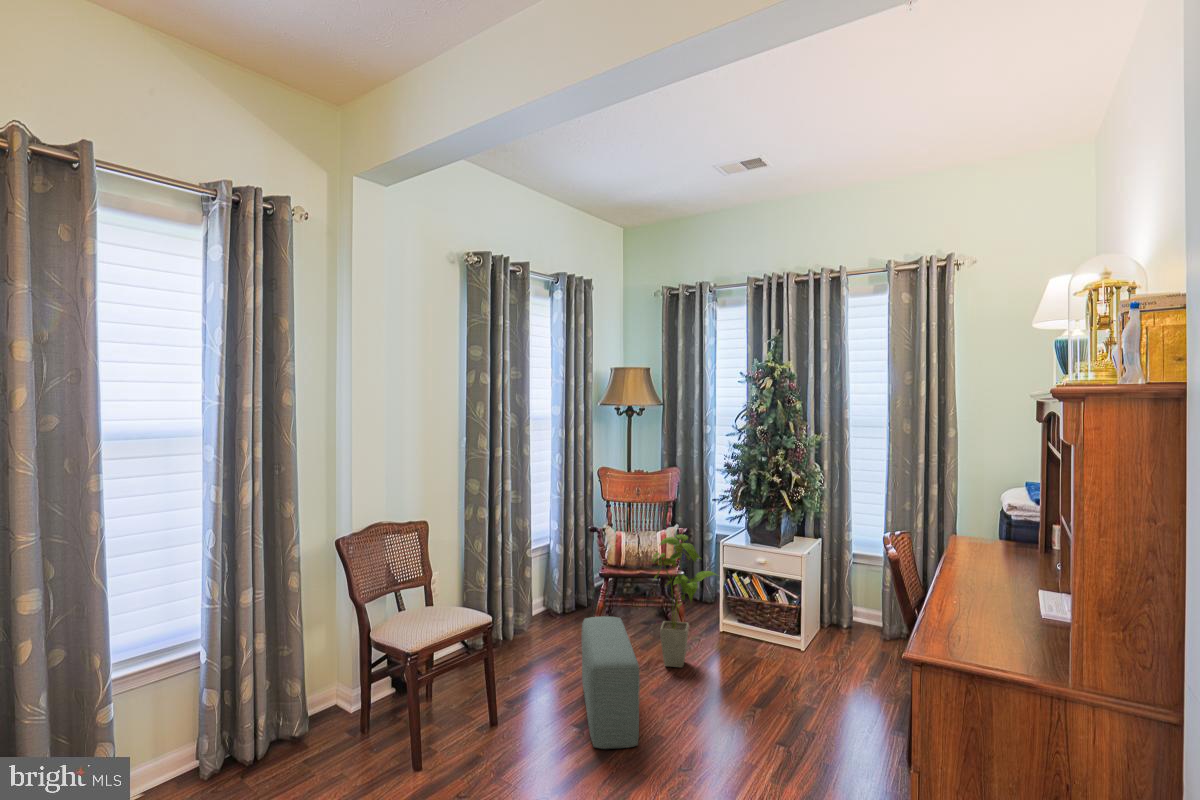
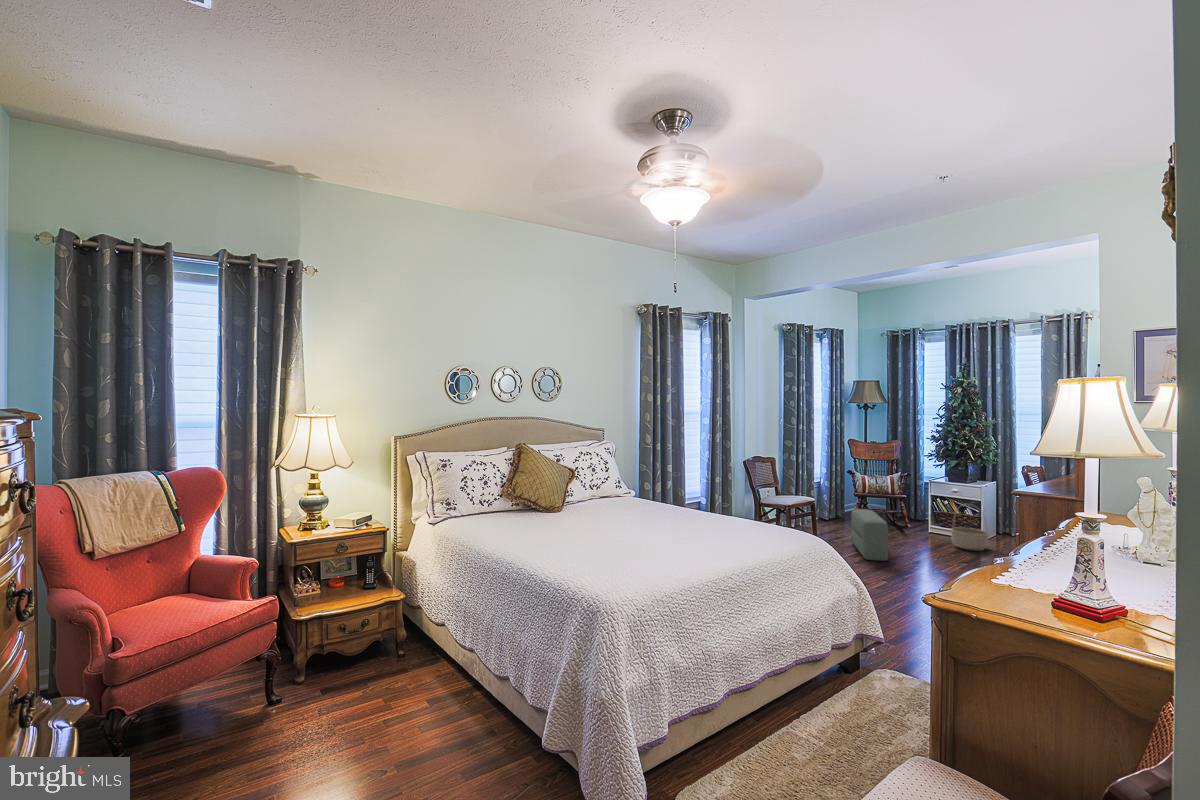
house plant: present [653,534,716,667] -> none [887,471,930,541]
basket: none [754,593,819,685] -> present [951,504,989,551]

